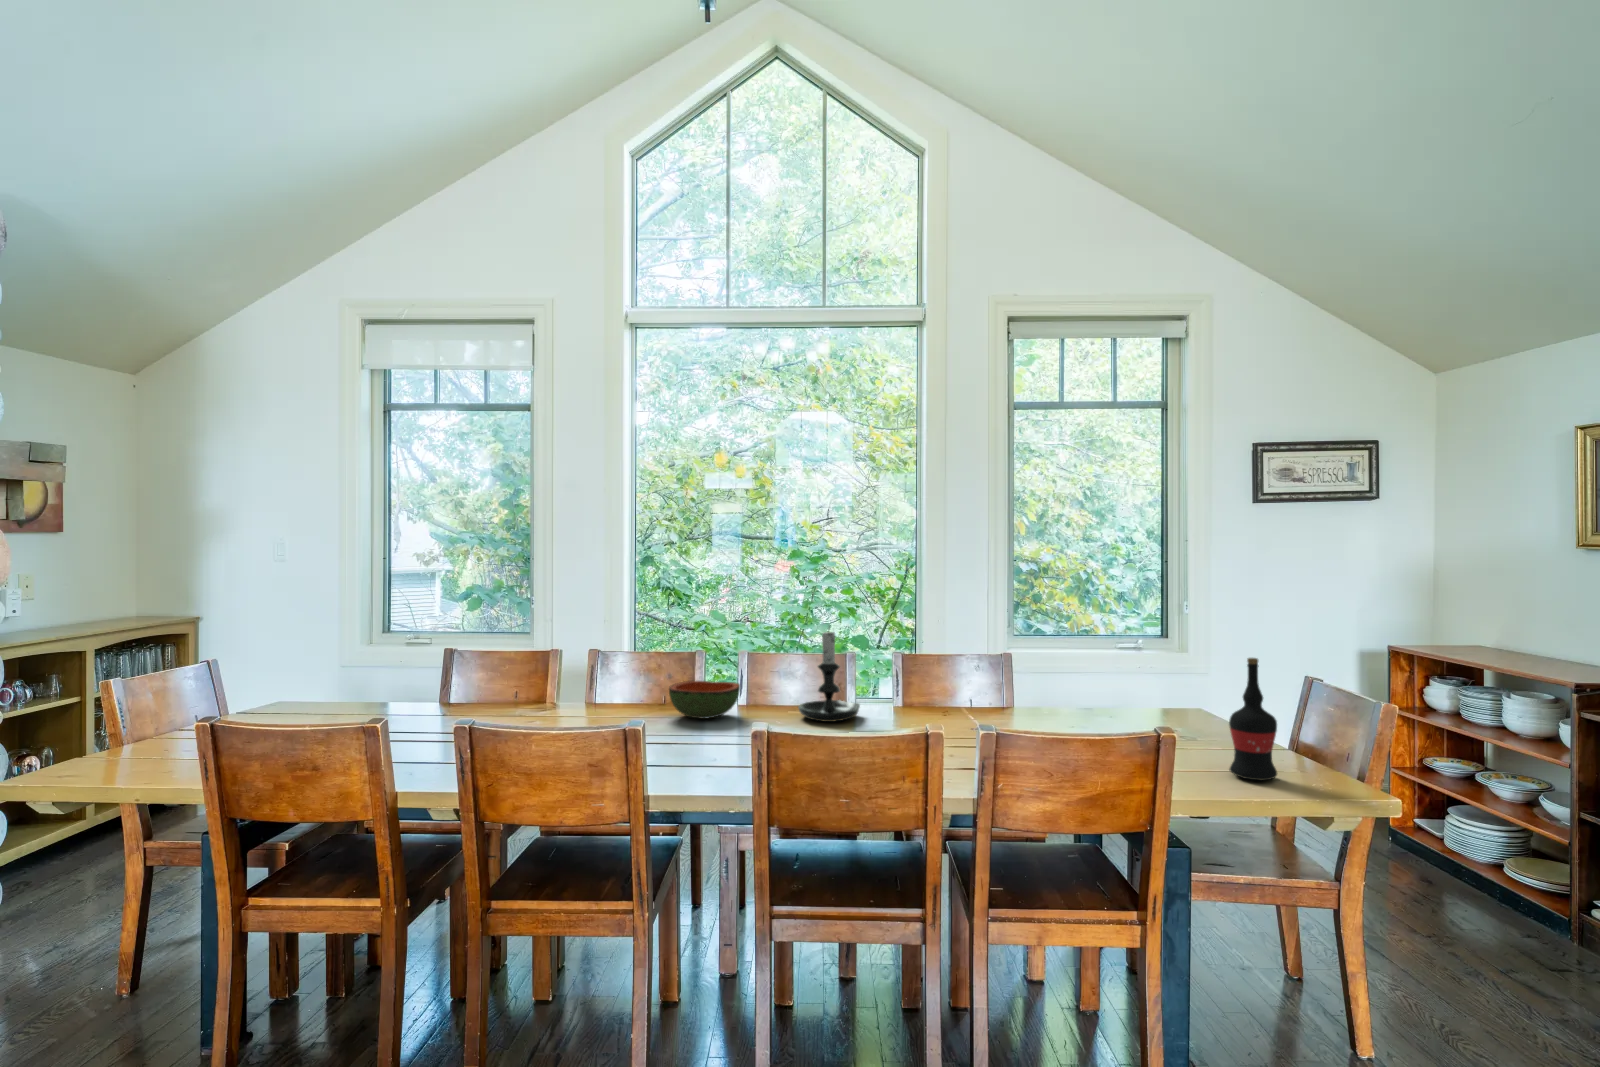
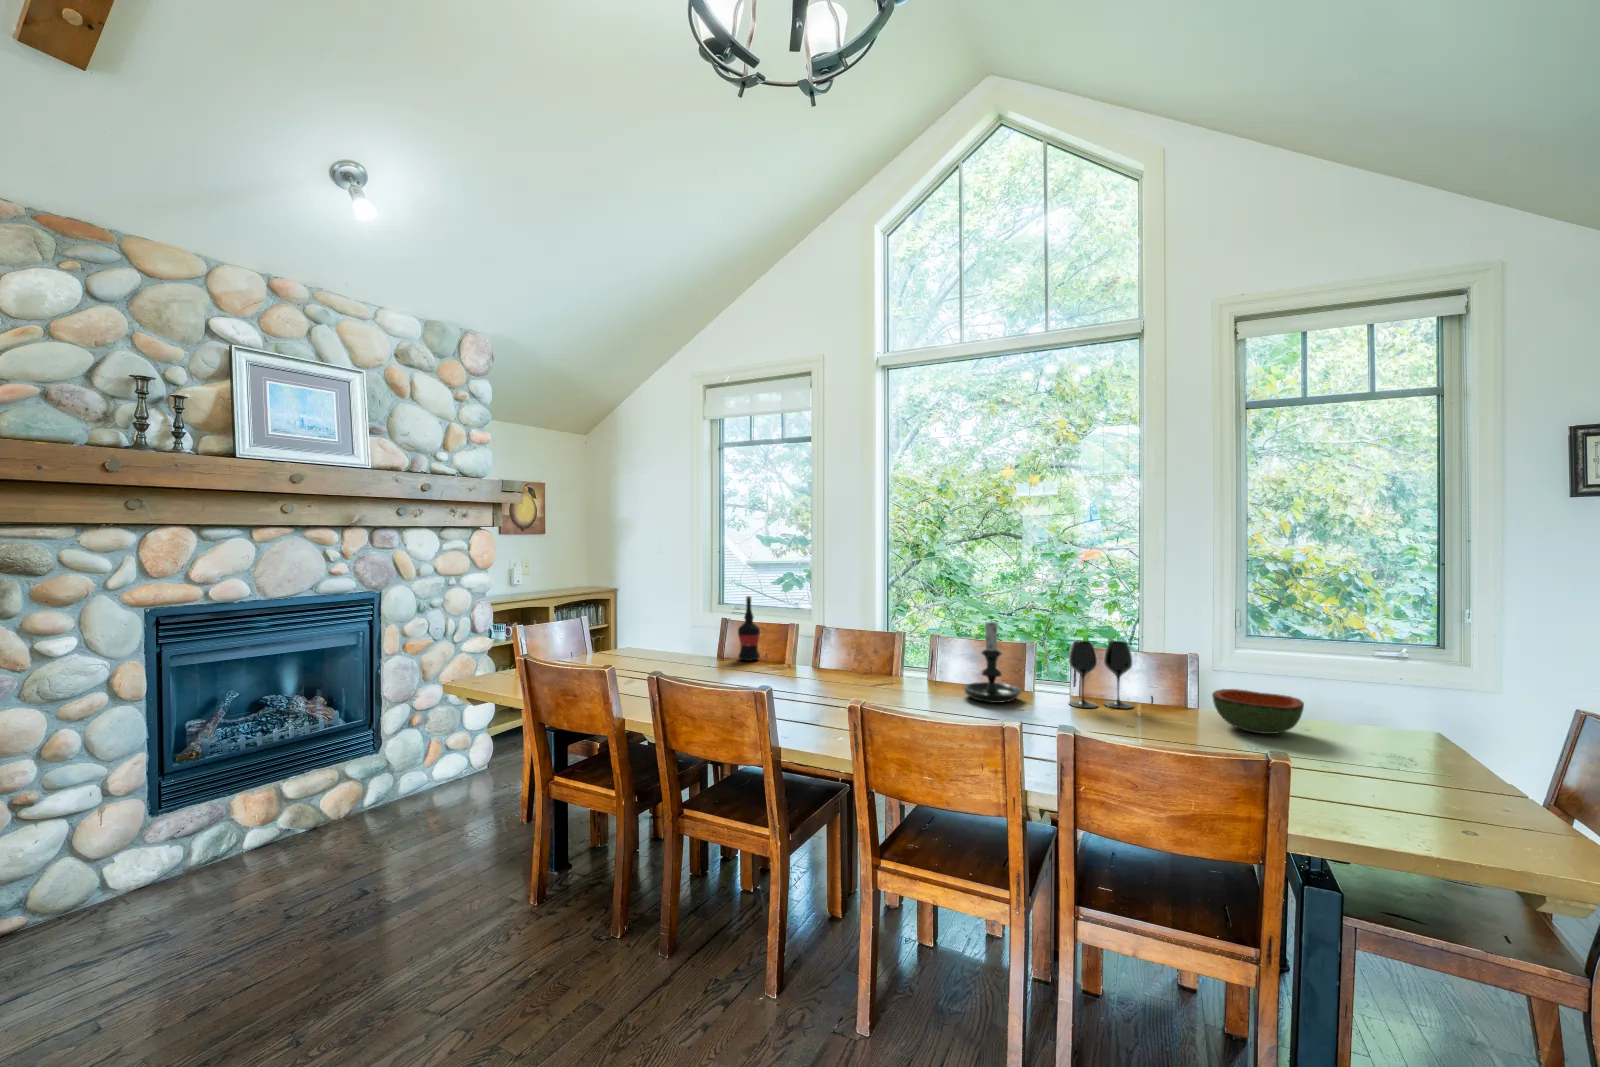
wine glass: none [905,645,965,717] -> present [1069,641,1133,709]
wine bottle: present [1229,658,1277,780] -> present [738,596,760,661]
bowl: present [669,681,740,718] -> present [1212,689,1304,734]

